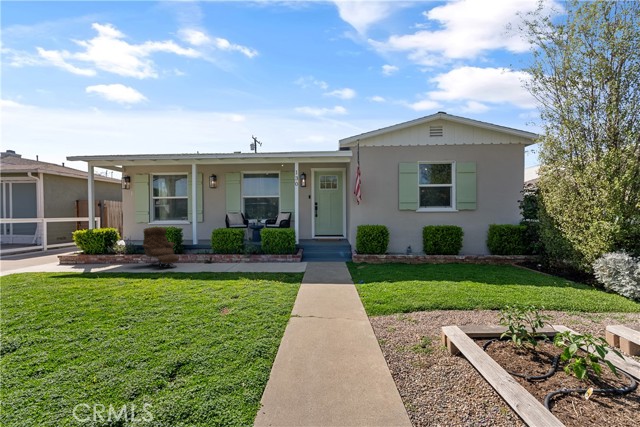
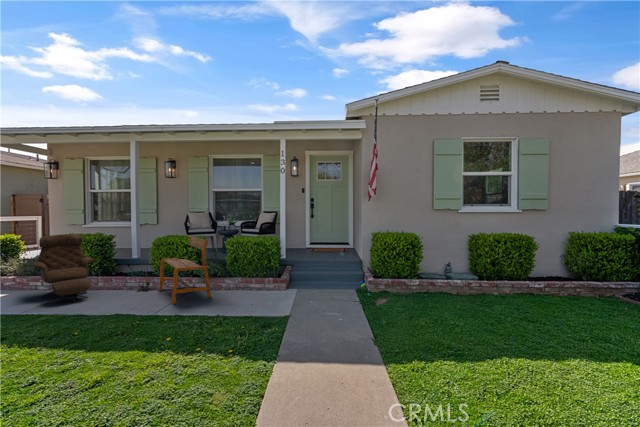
bench: none [218,228,254,269] -> present [159,235,211,304]

